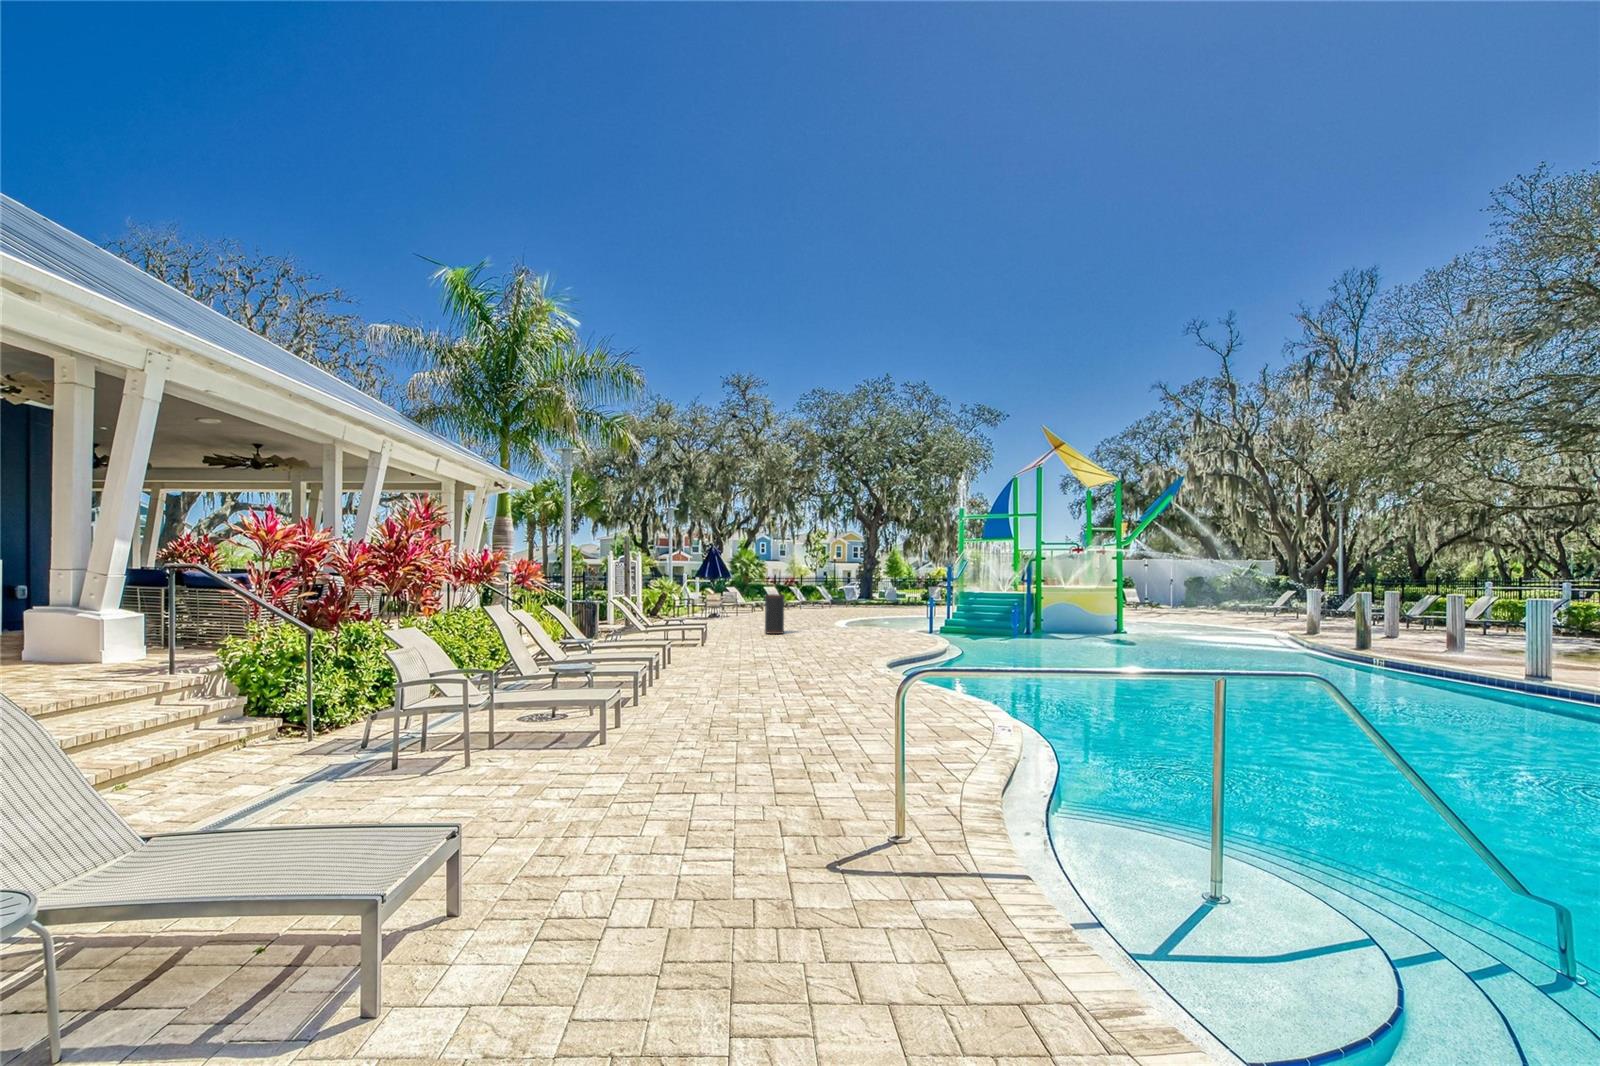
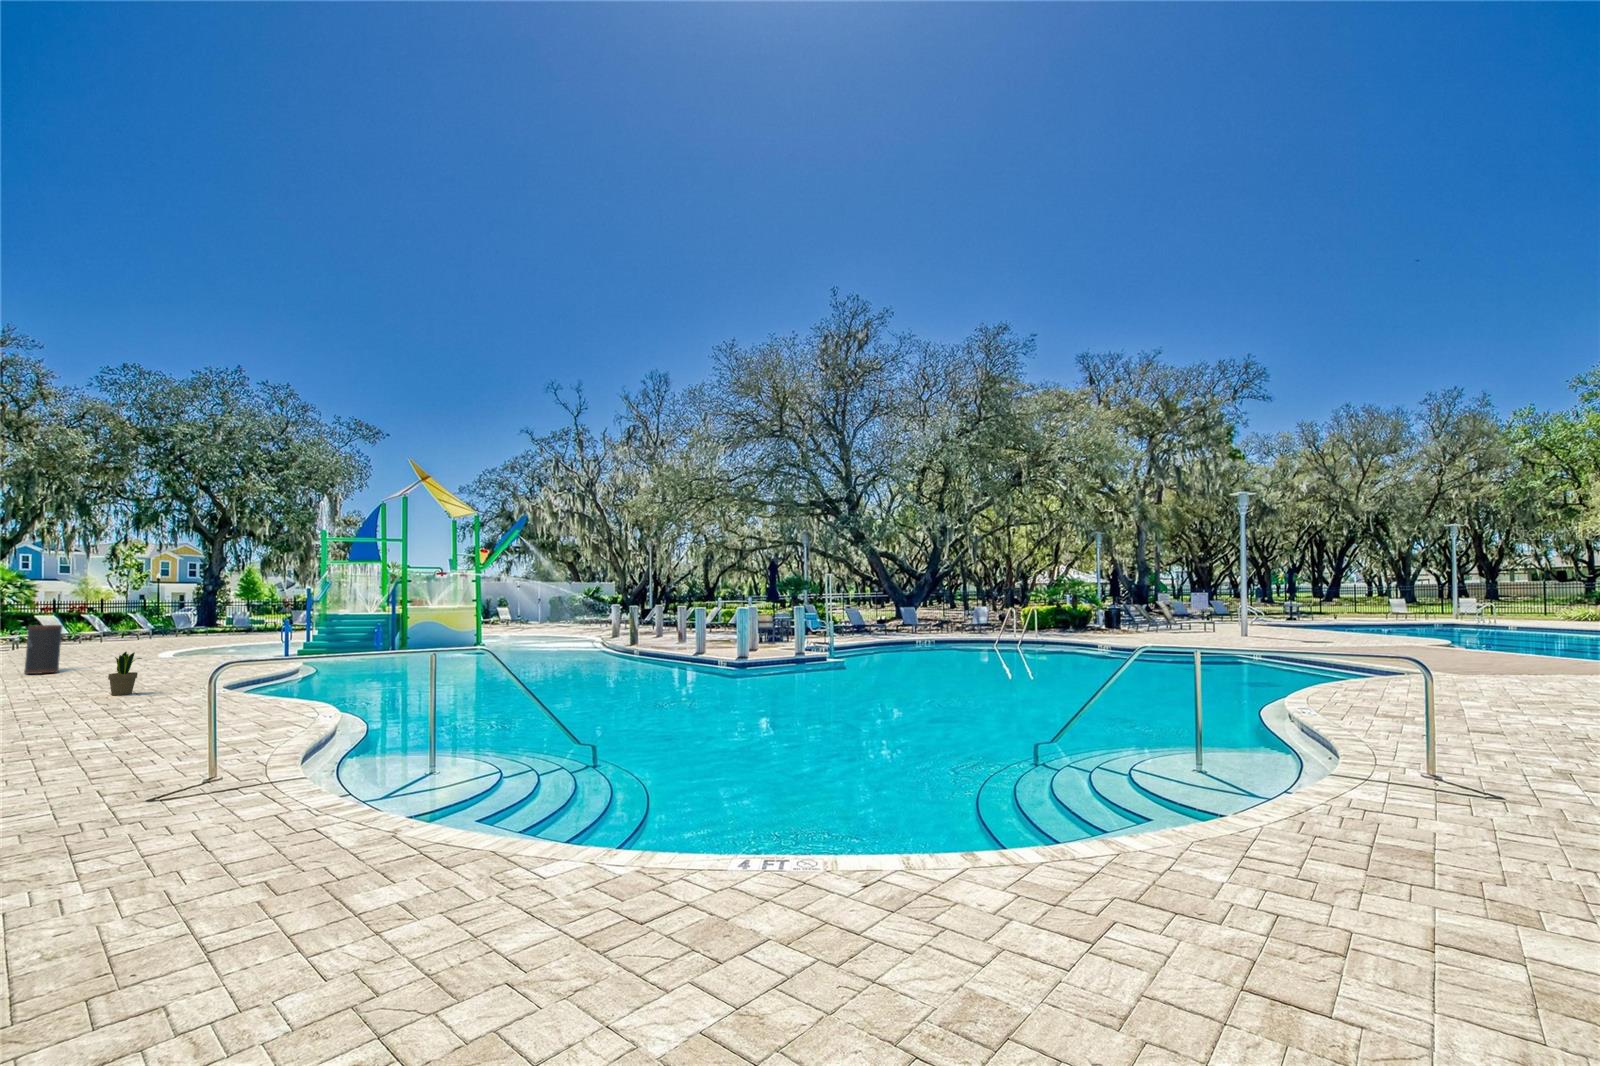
potted plant: none [816,619,838,657] -> present [108,652,142,695]

